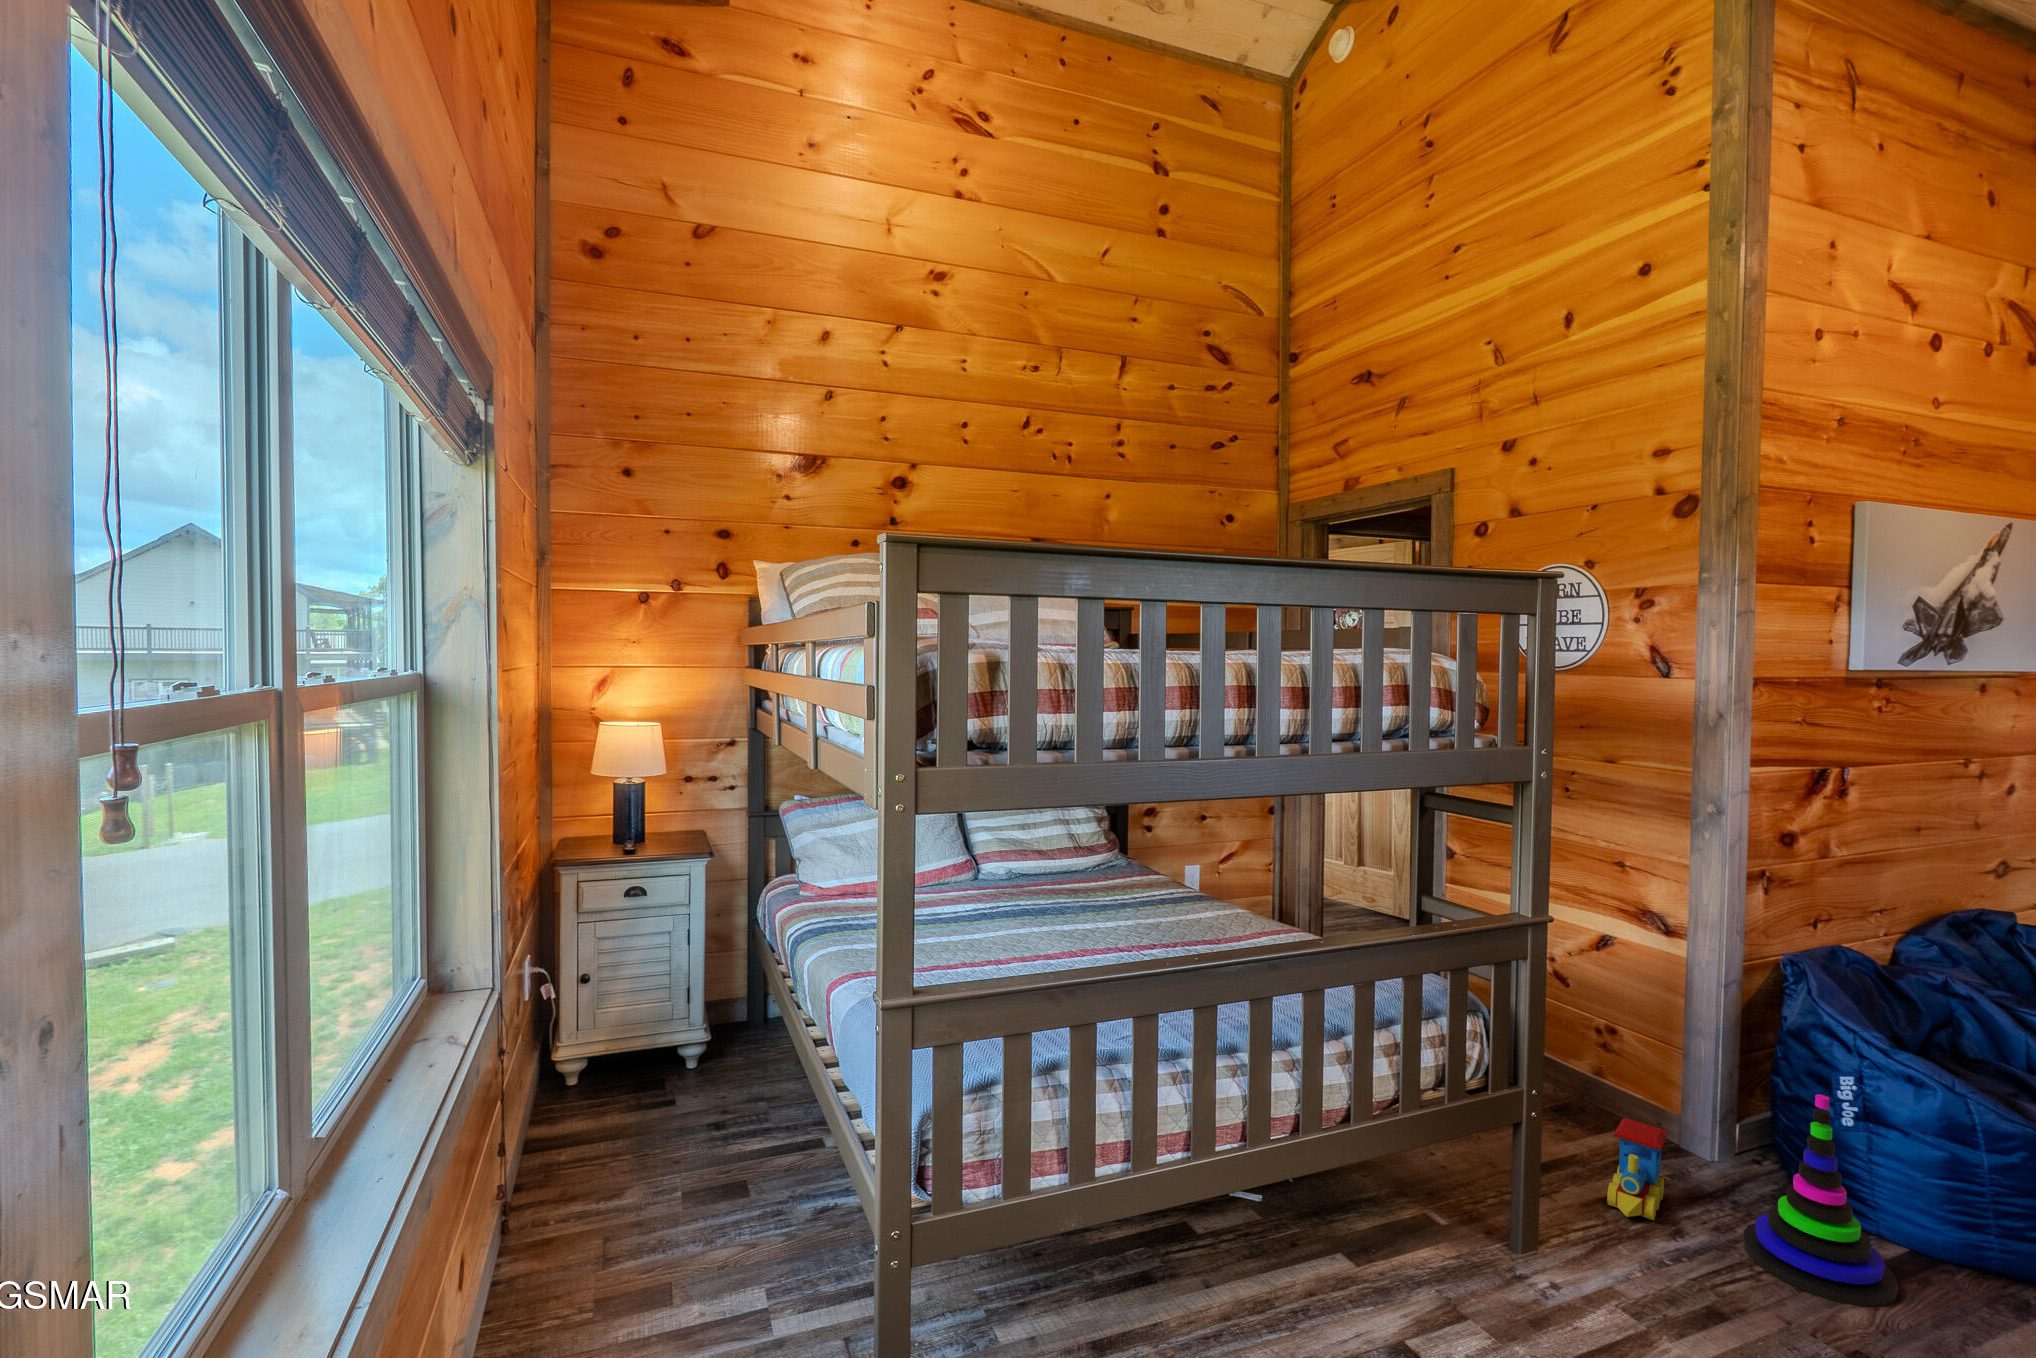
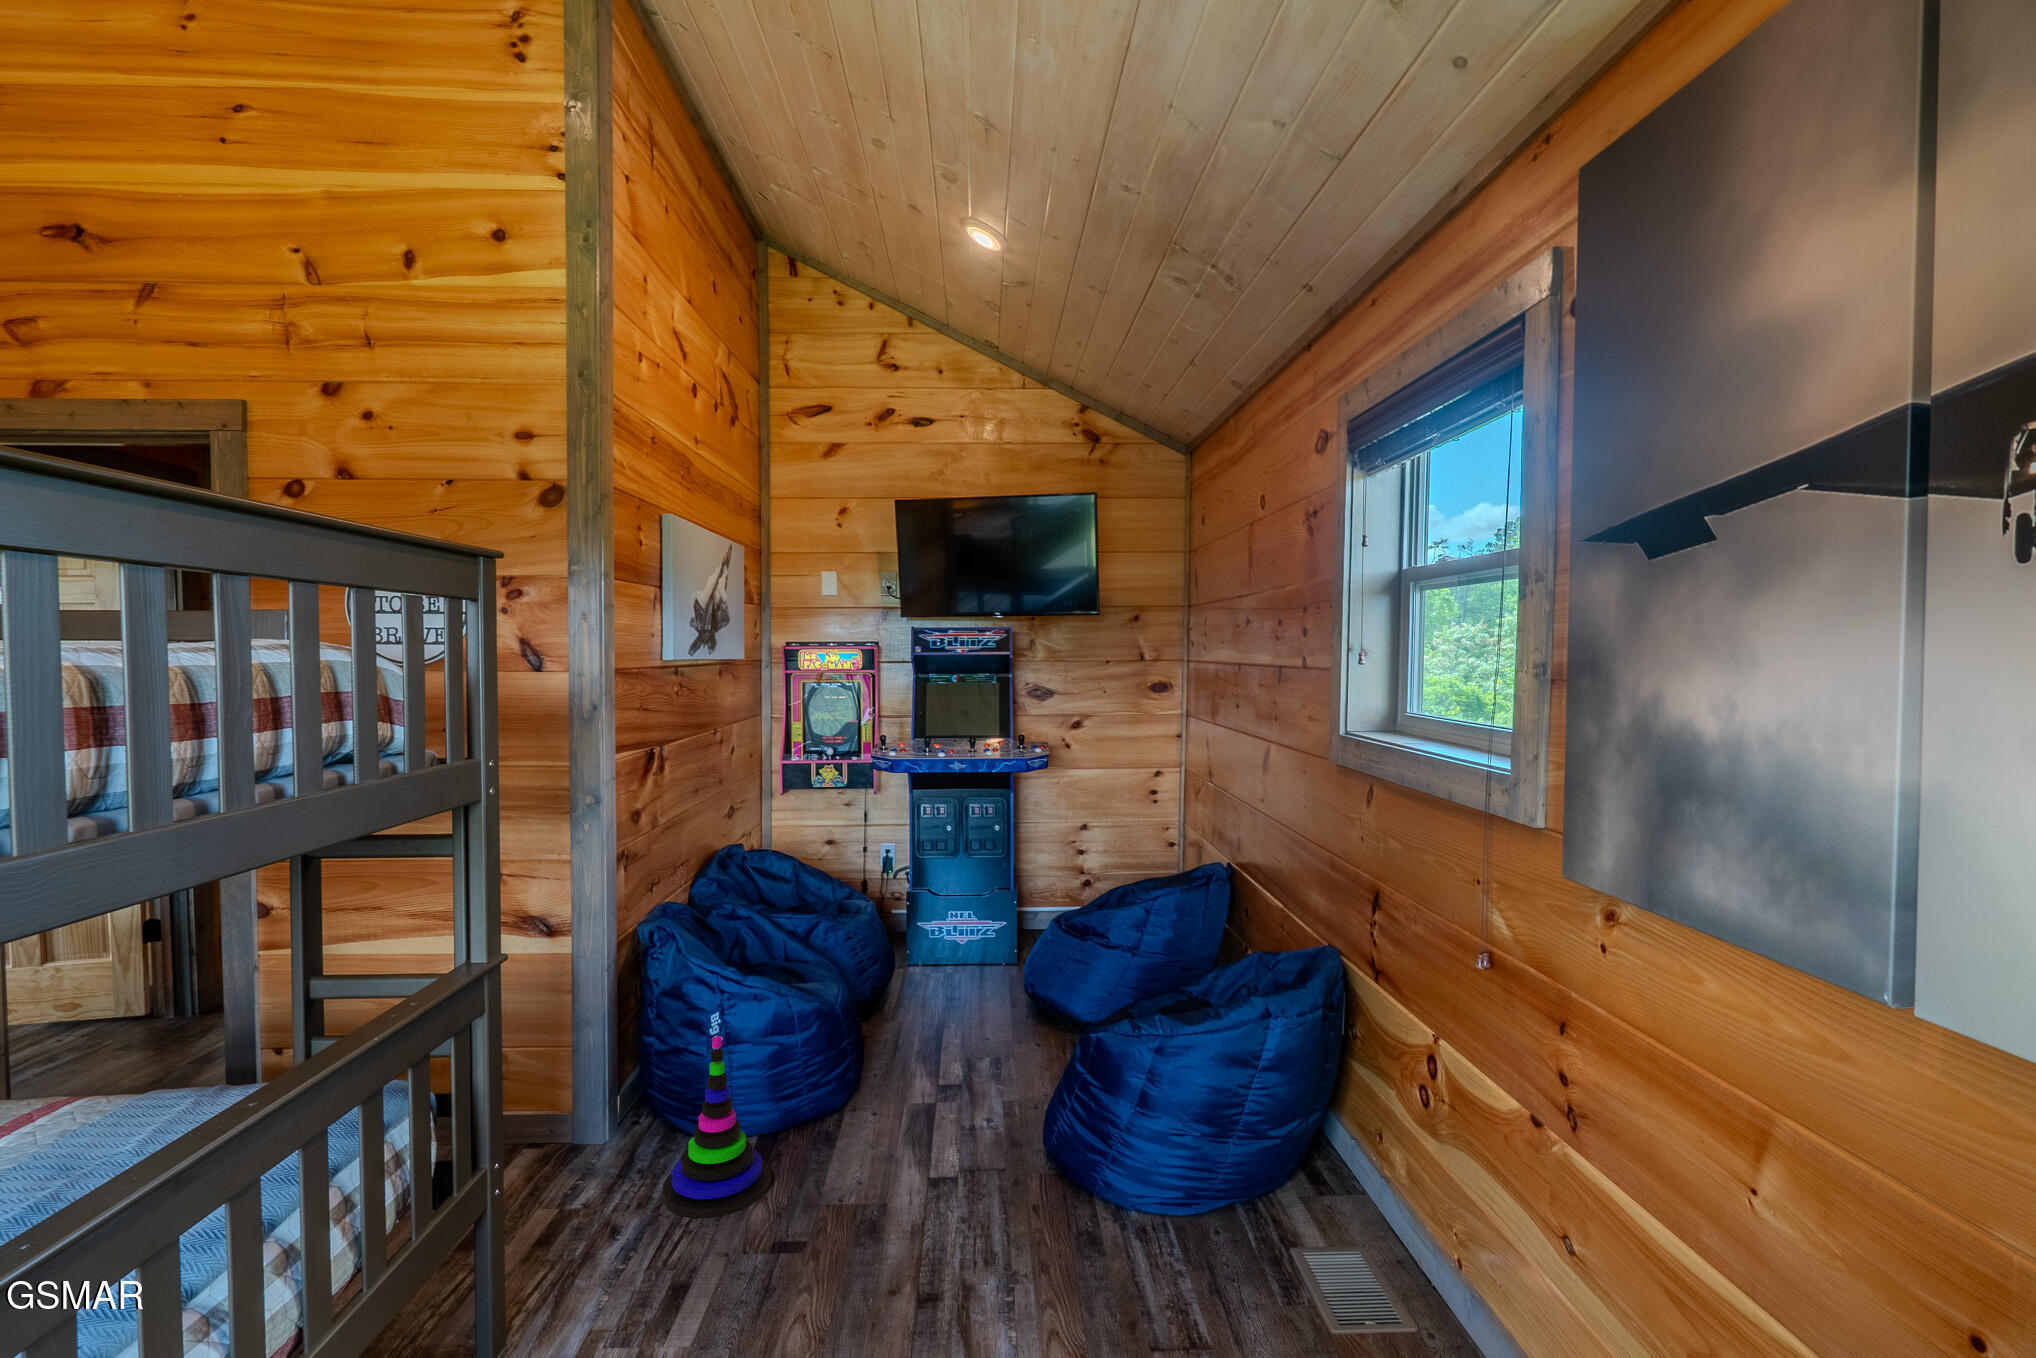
toy train: present [1607,1119,1667,1220] -> none [541,1136,591,1246]

